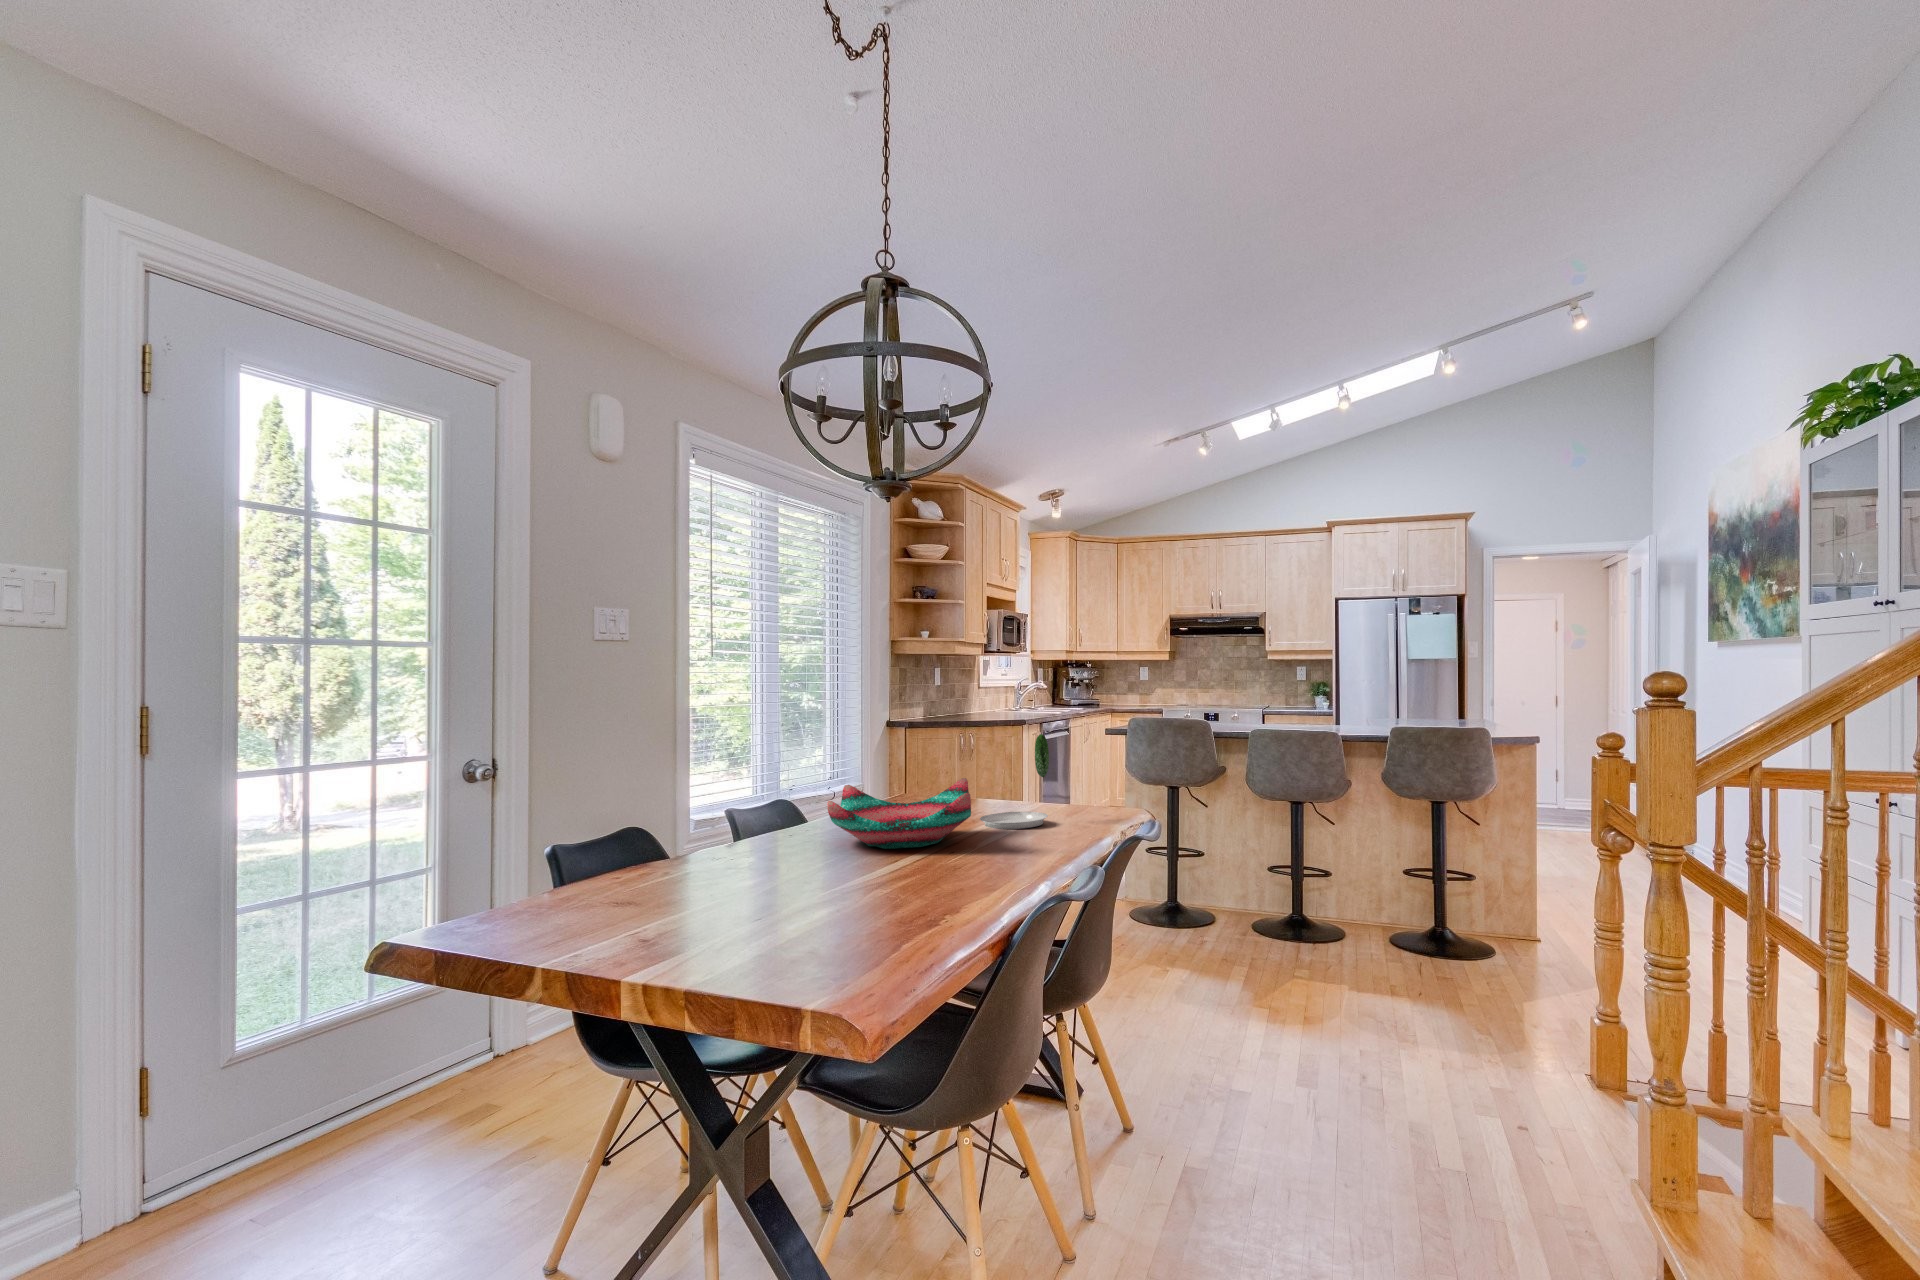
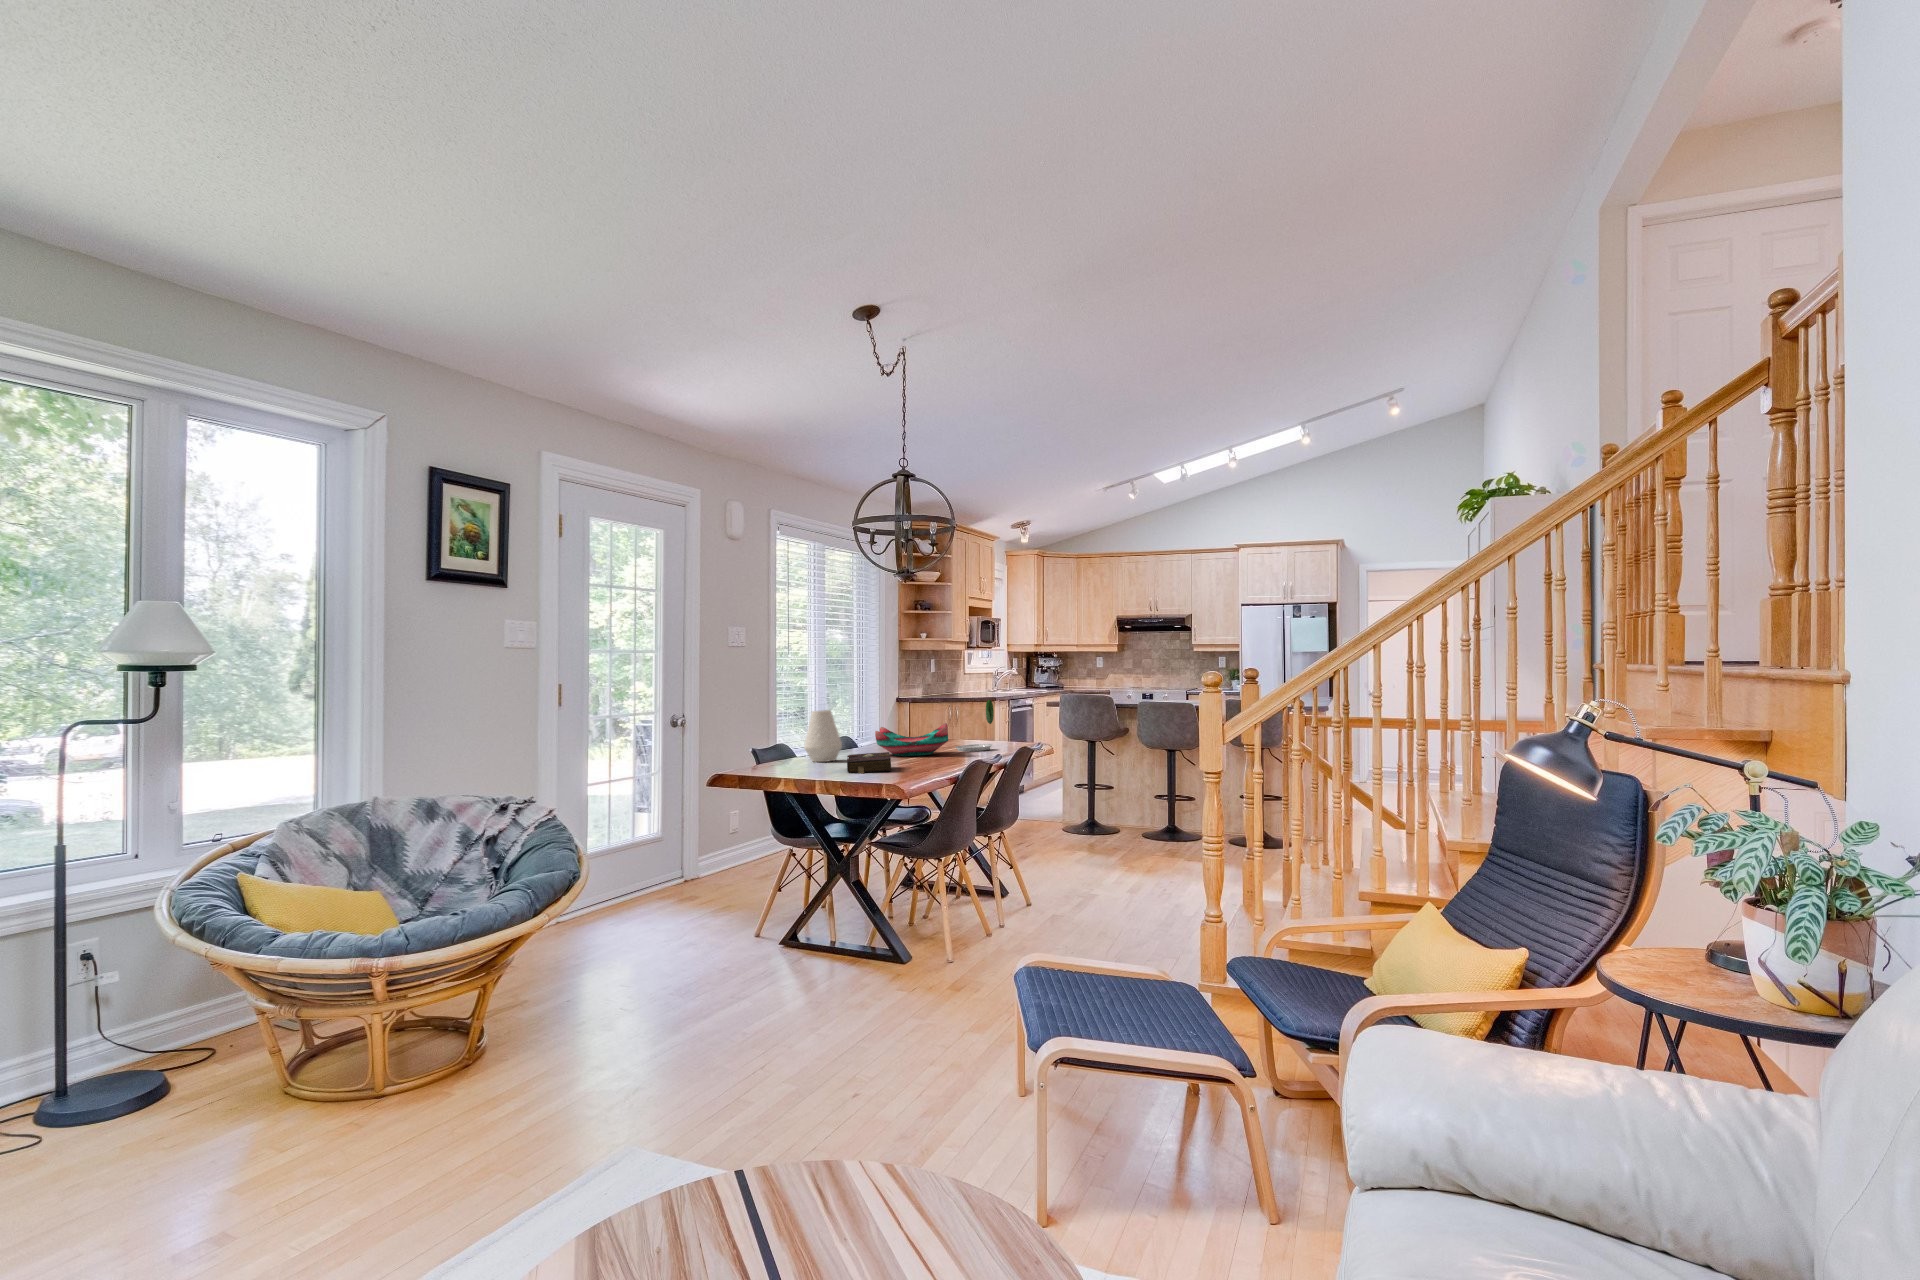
vase: none [669,762,753,876] -> present [804,710,842,762]
book: none [712,875,840,966] -> present [847,752,891,774]

